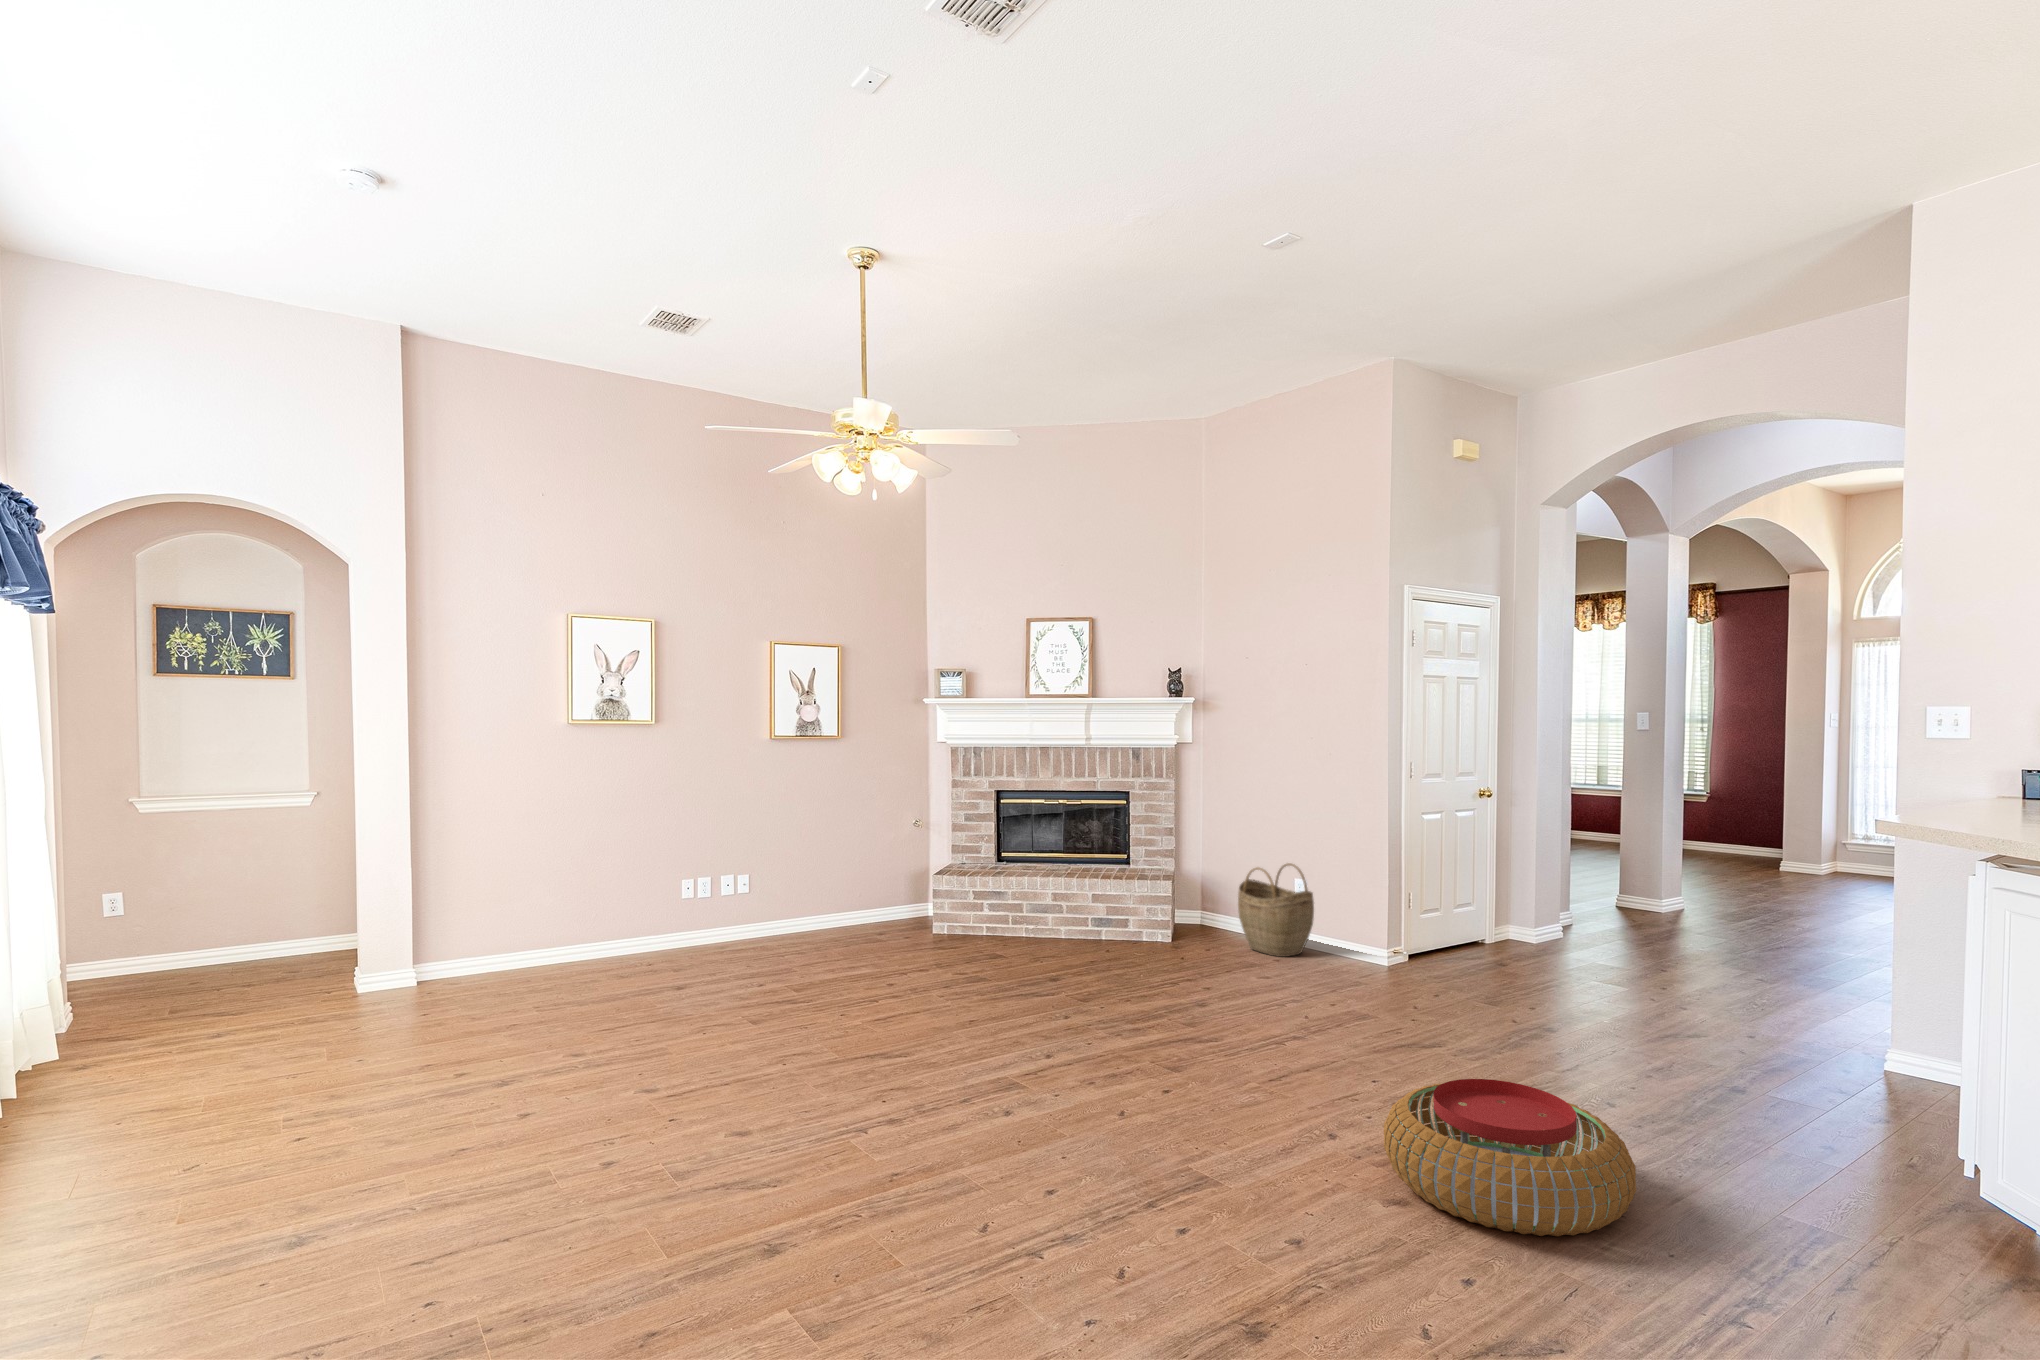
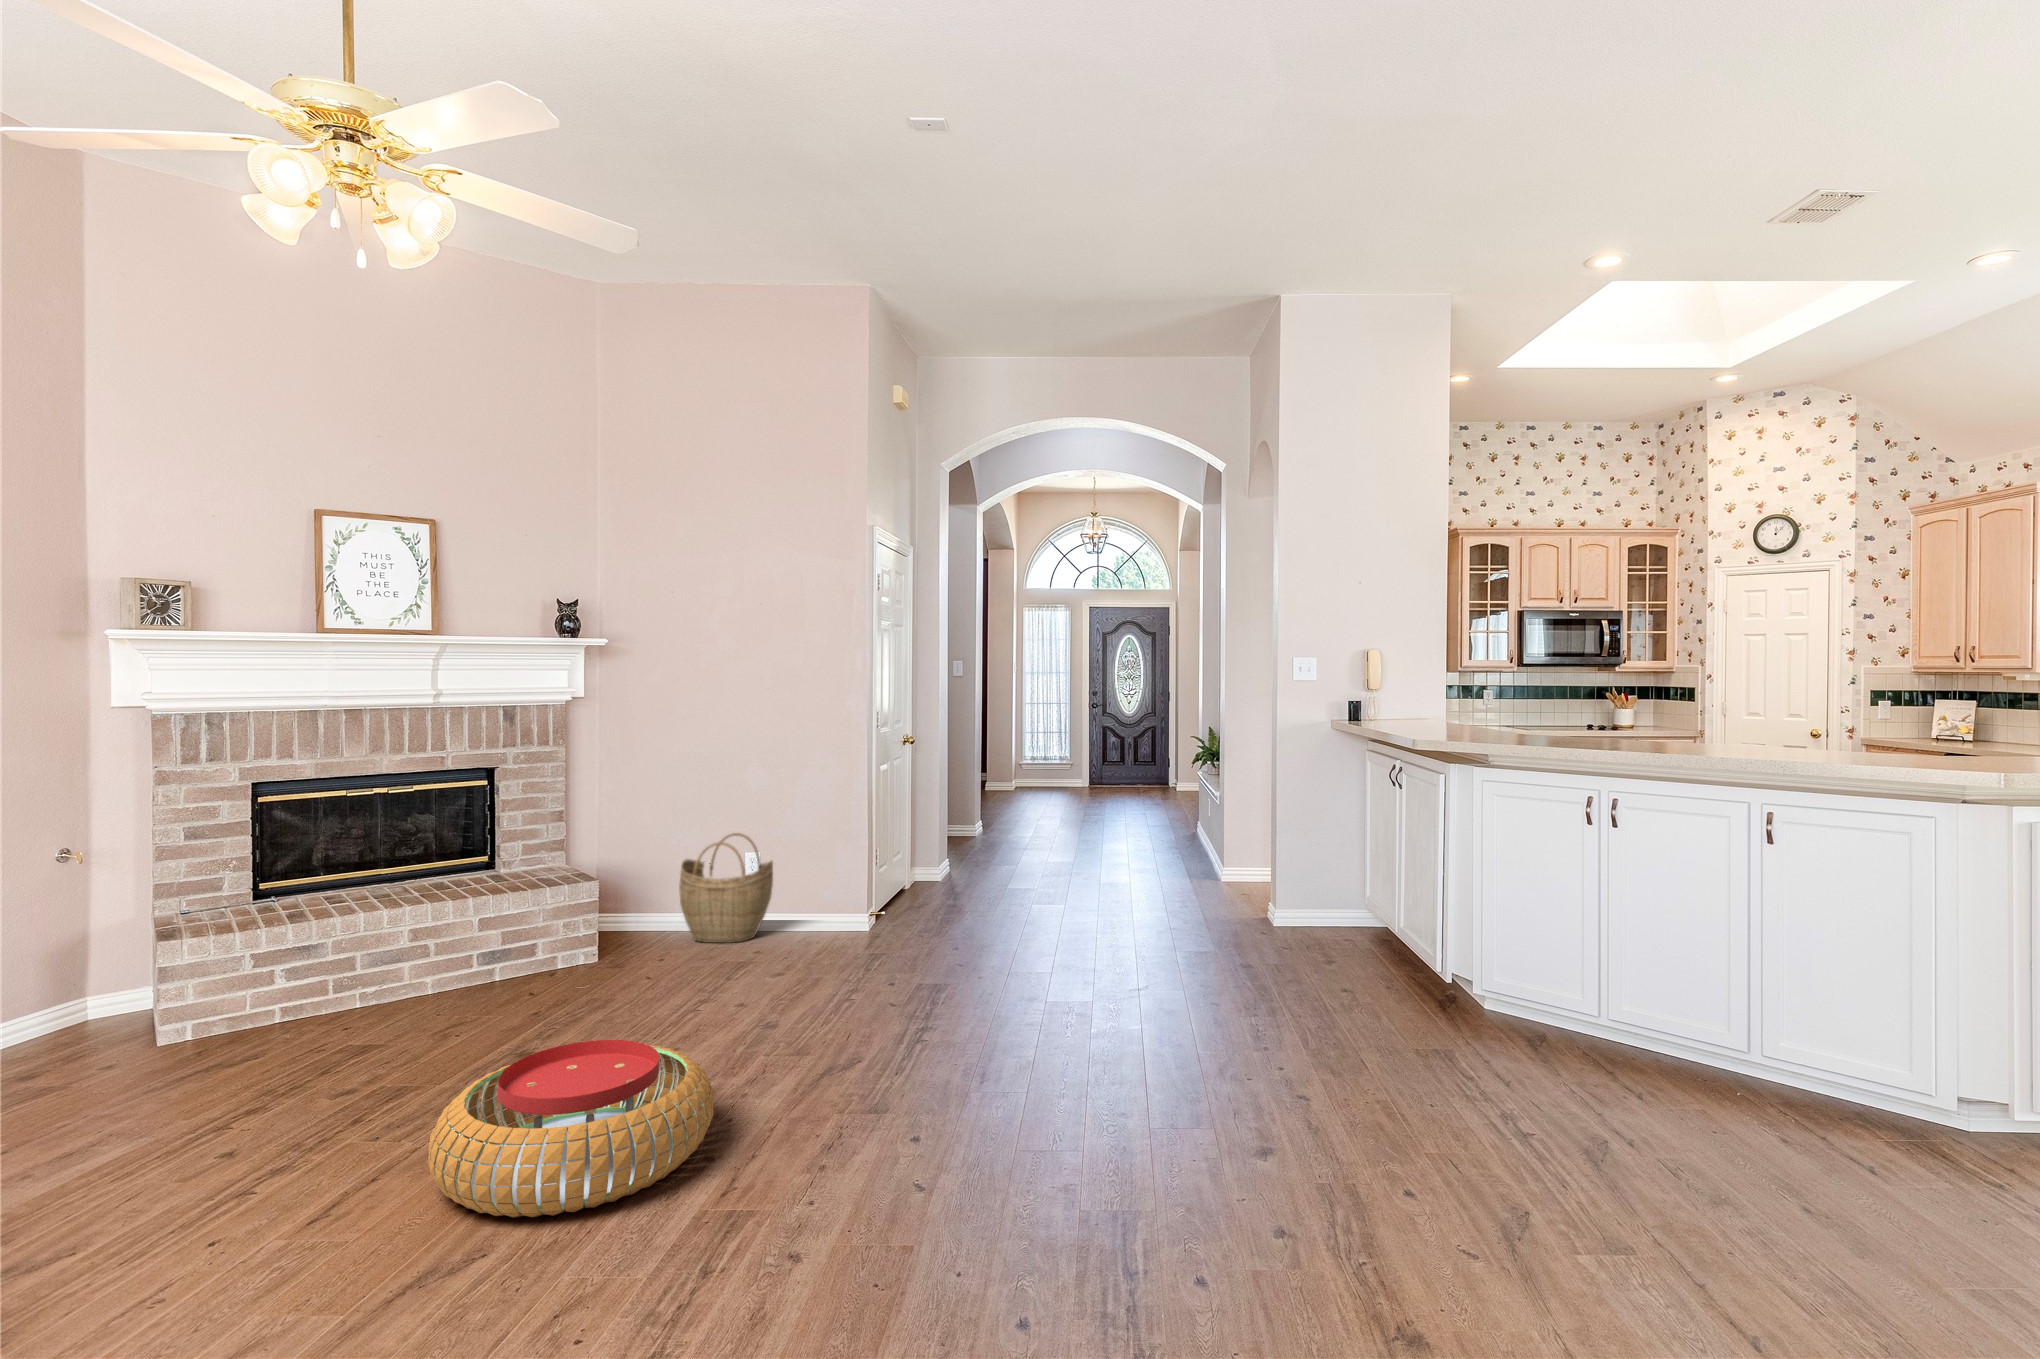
pouf: present [1384,1079,1636,1236] -> present [428,1040,714,1218]

